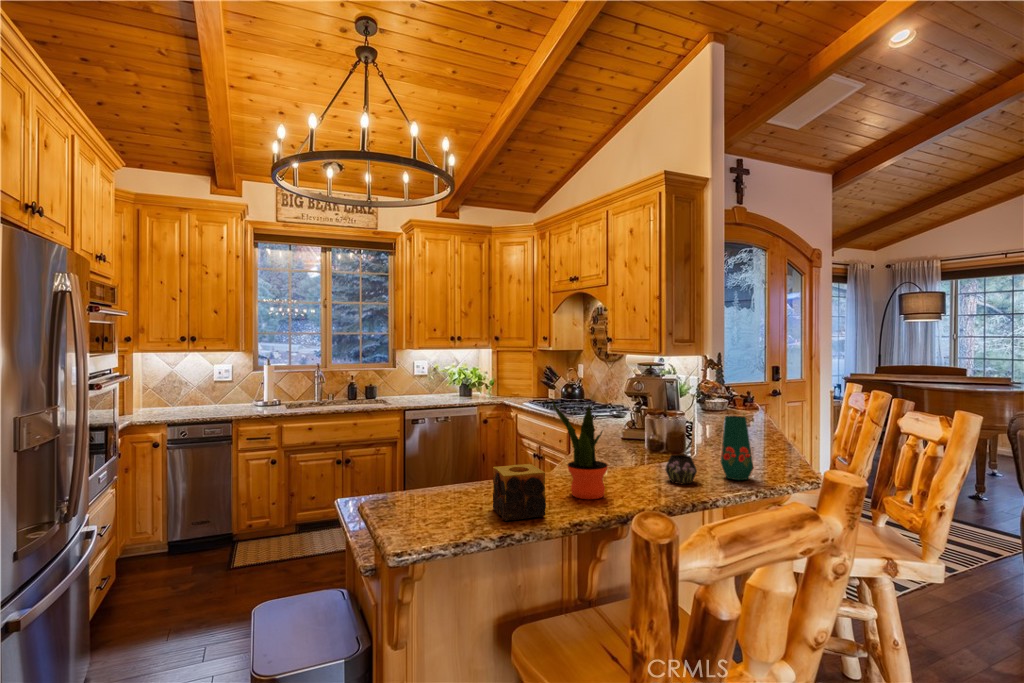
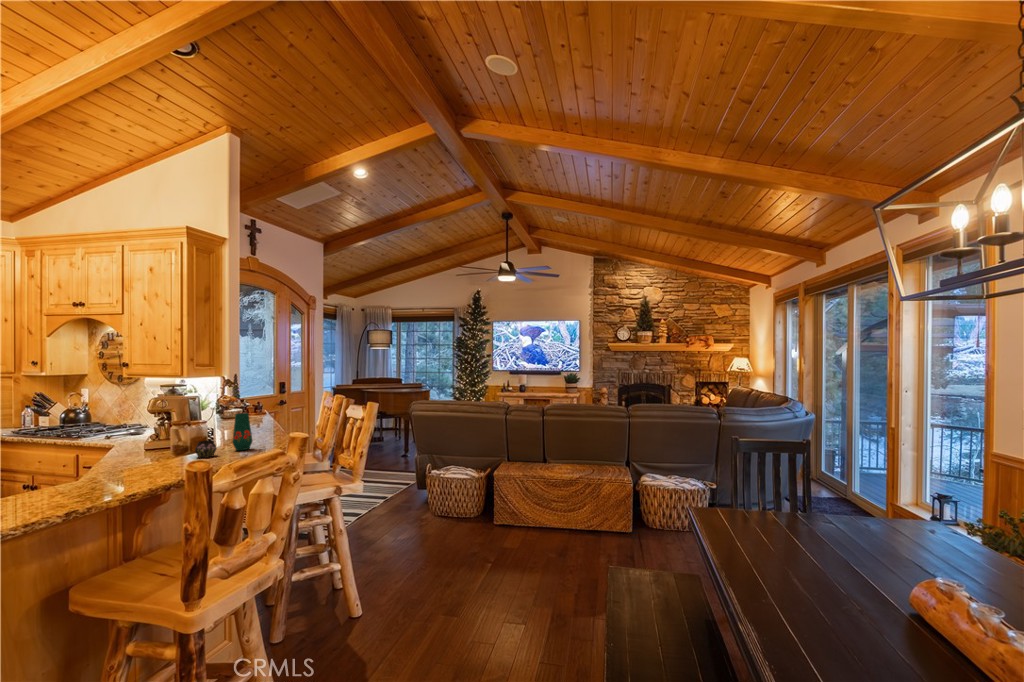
potted plant: present [552,400,608,499] -> none [107,412,155,475]
candle: present [493,464,546,521] -> none [62,456,112,492]

